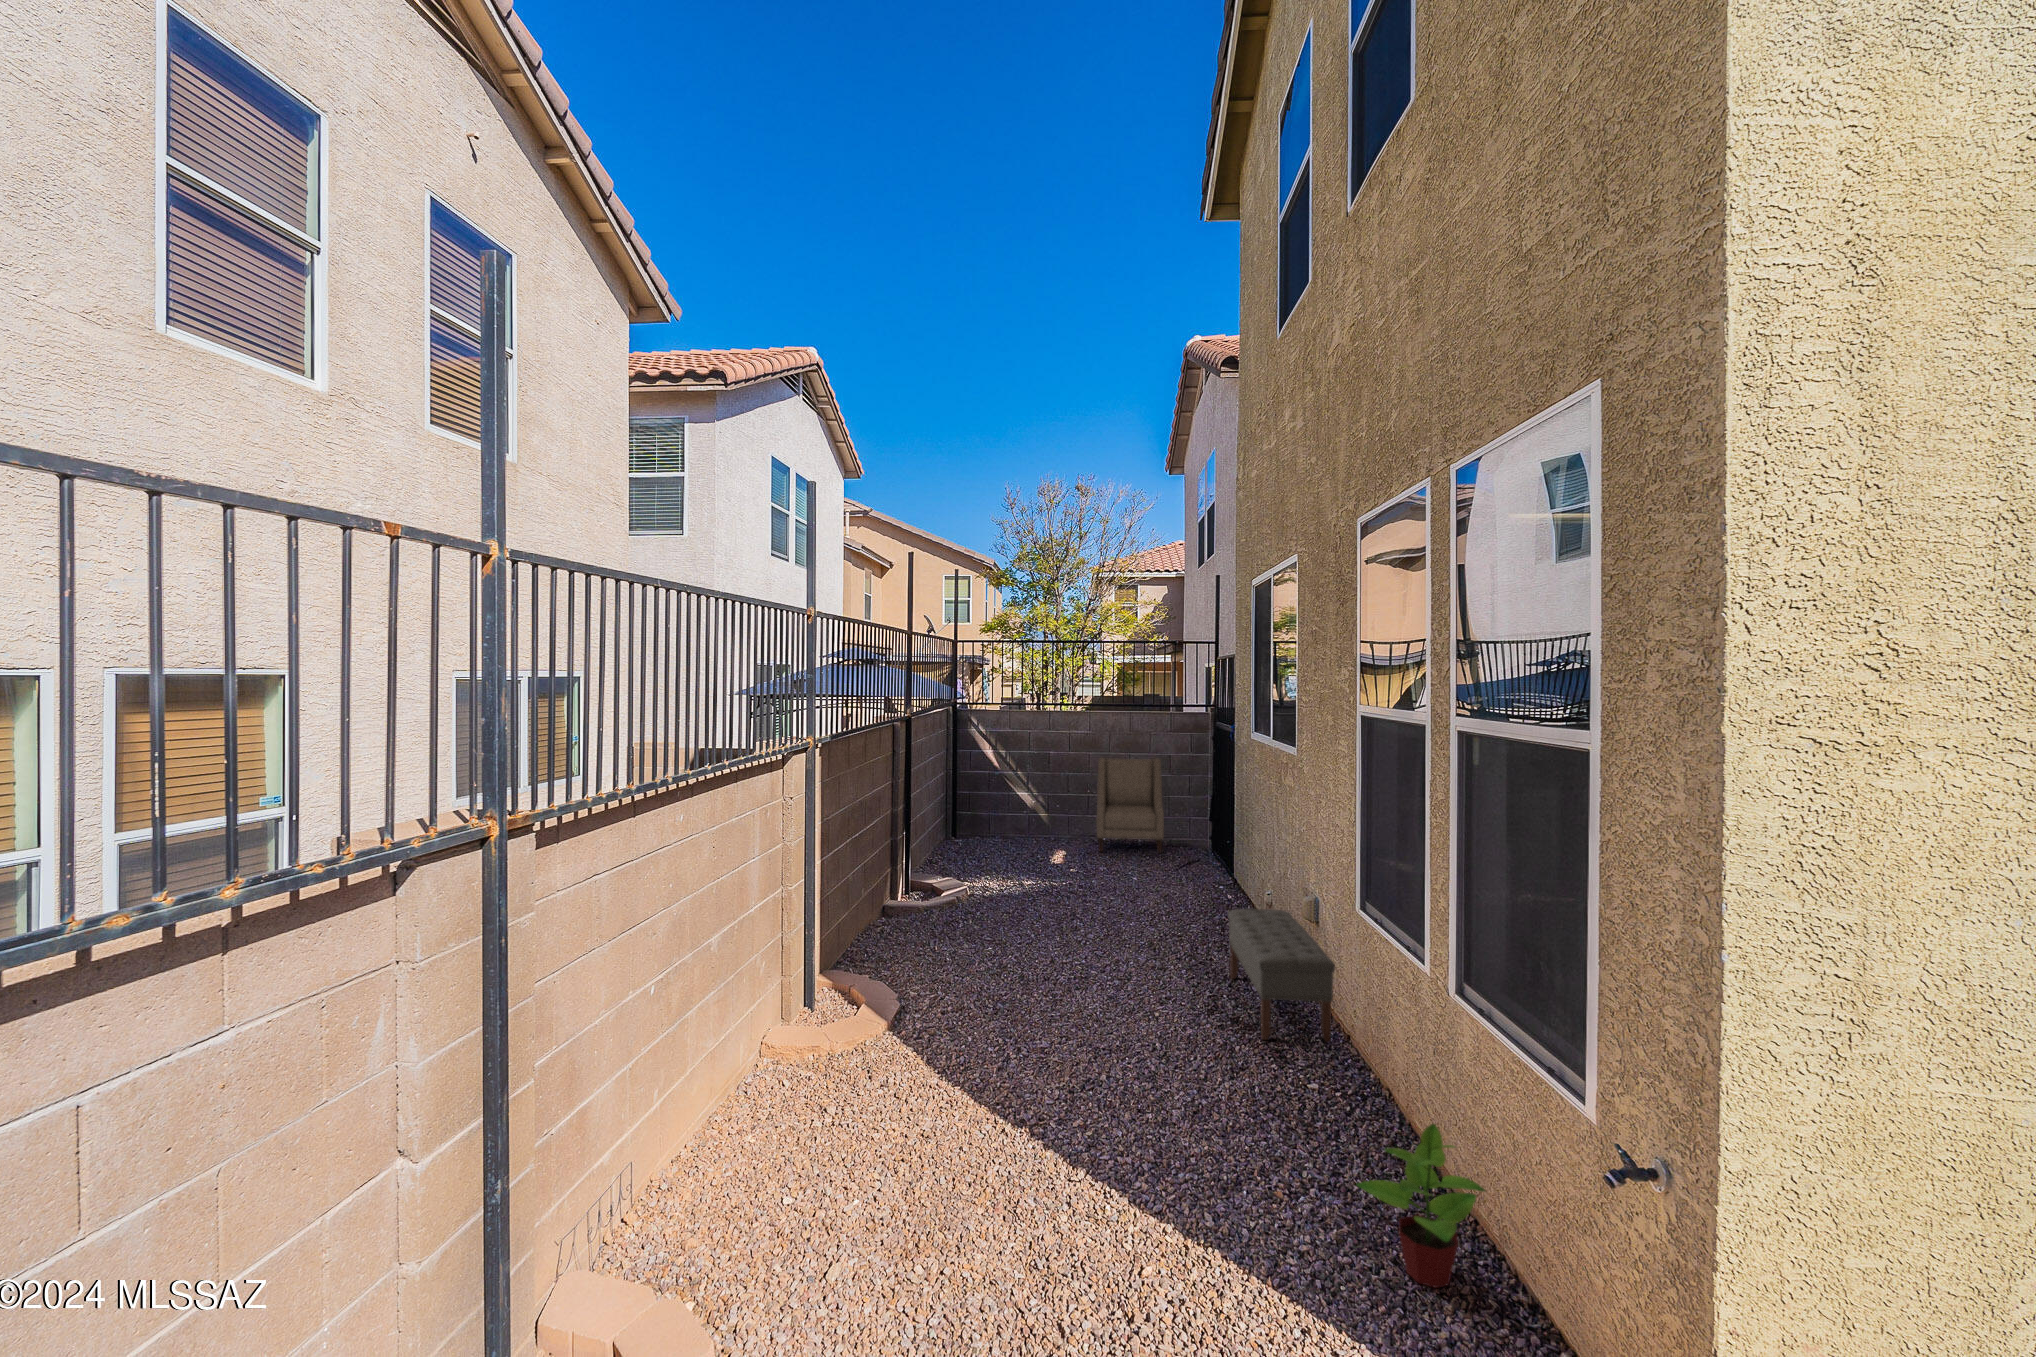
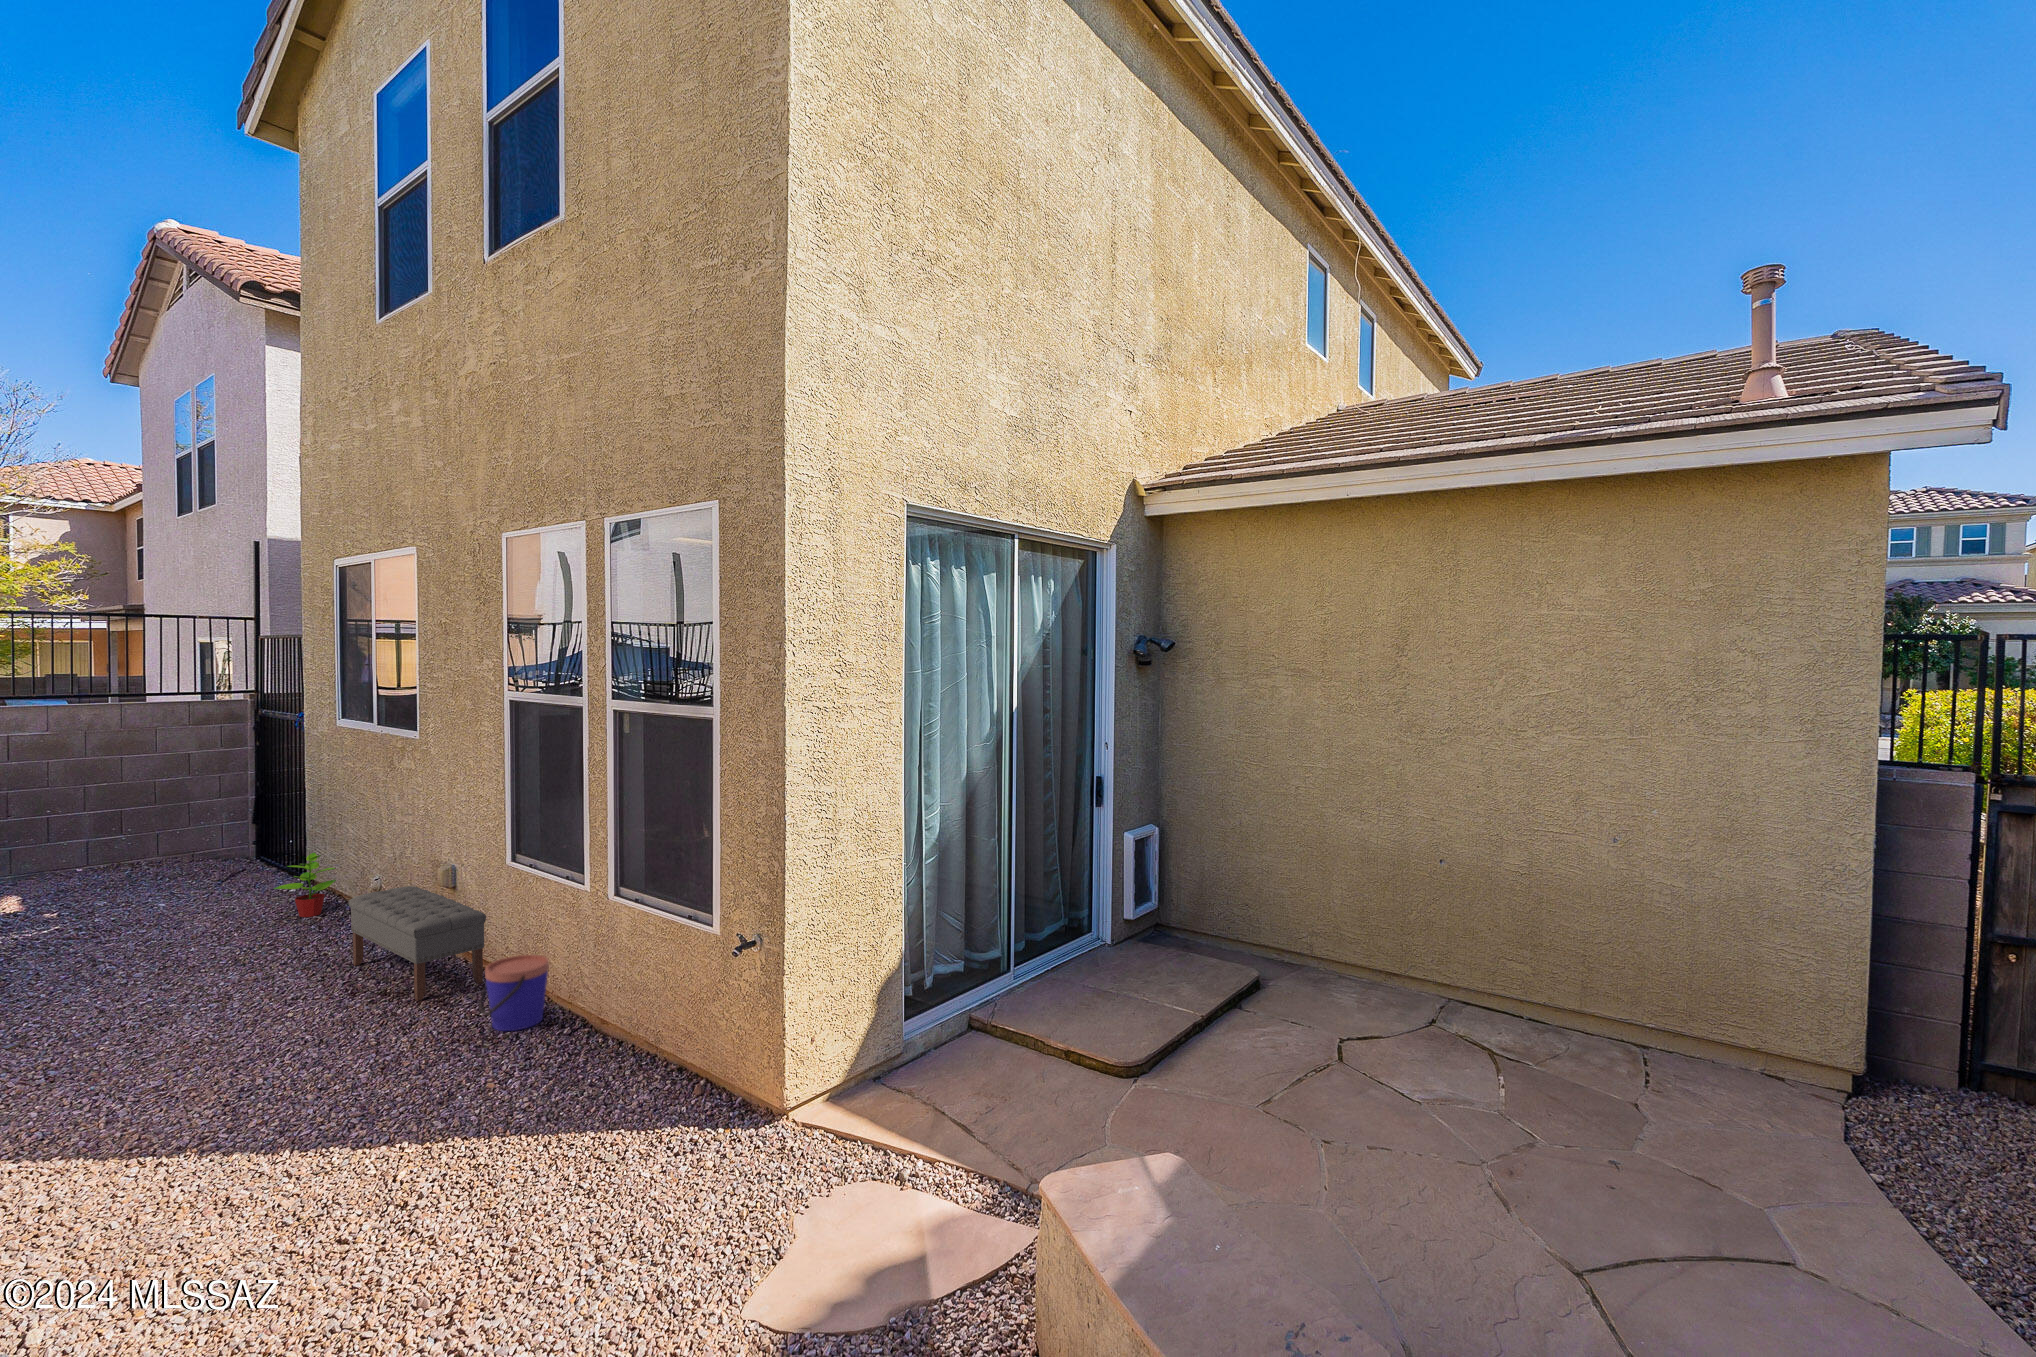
chair: present [1096,758,1164,854] -> none [48,755,180,887]
bucket: none [1303,1026,1384,1126] -> present [479,955,549,1031]
potted plant: present [1357,1124,1485,1288] -> present [274,853,336,917]

